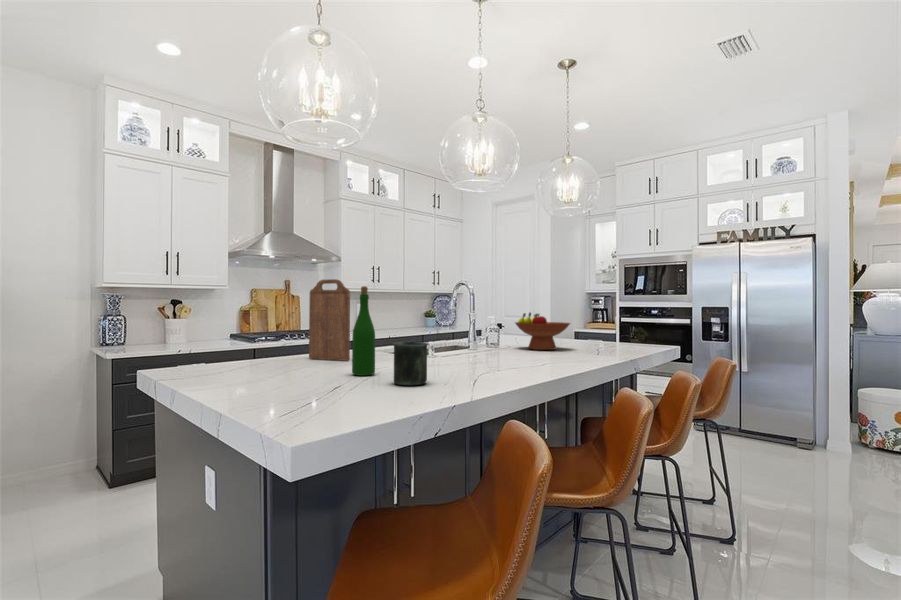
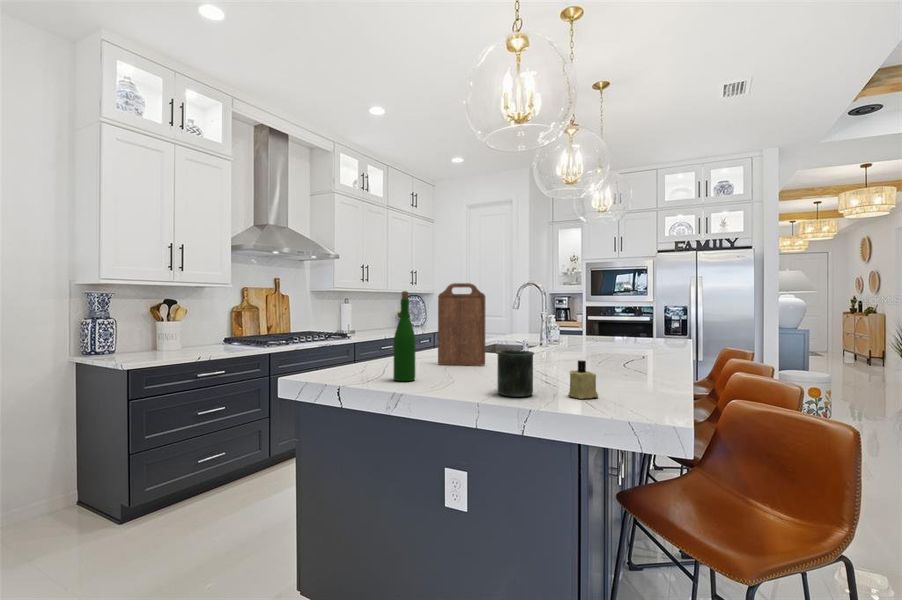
wine bottle: present [352,286,375,376] -> present [393,291,415,381]
fruit bowl: present [515,313,570,350] -> none [570,314,624,349]
mug: present [393,342,428,385] -> present [496,350,534,397]
candle: none [299,352,328,390] -> present [569,360,598,399]

